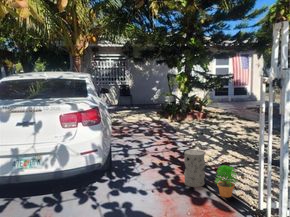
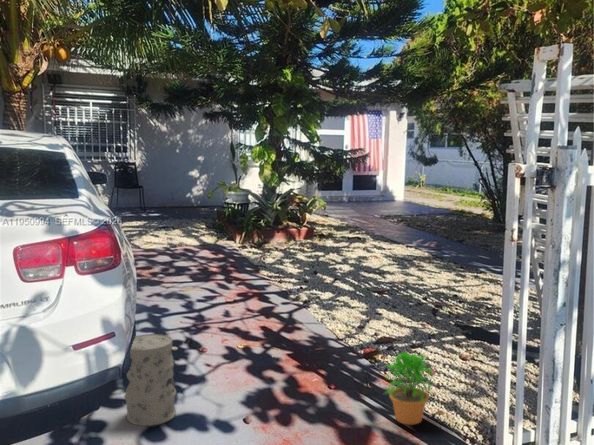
trash can: present [184,150,205,187] -> present [124,334,176,426]

